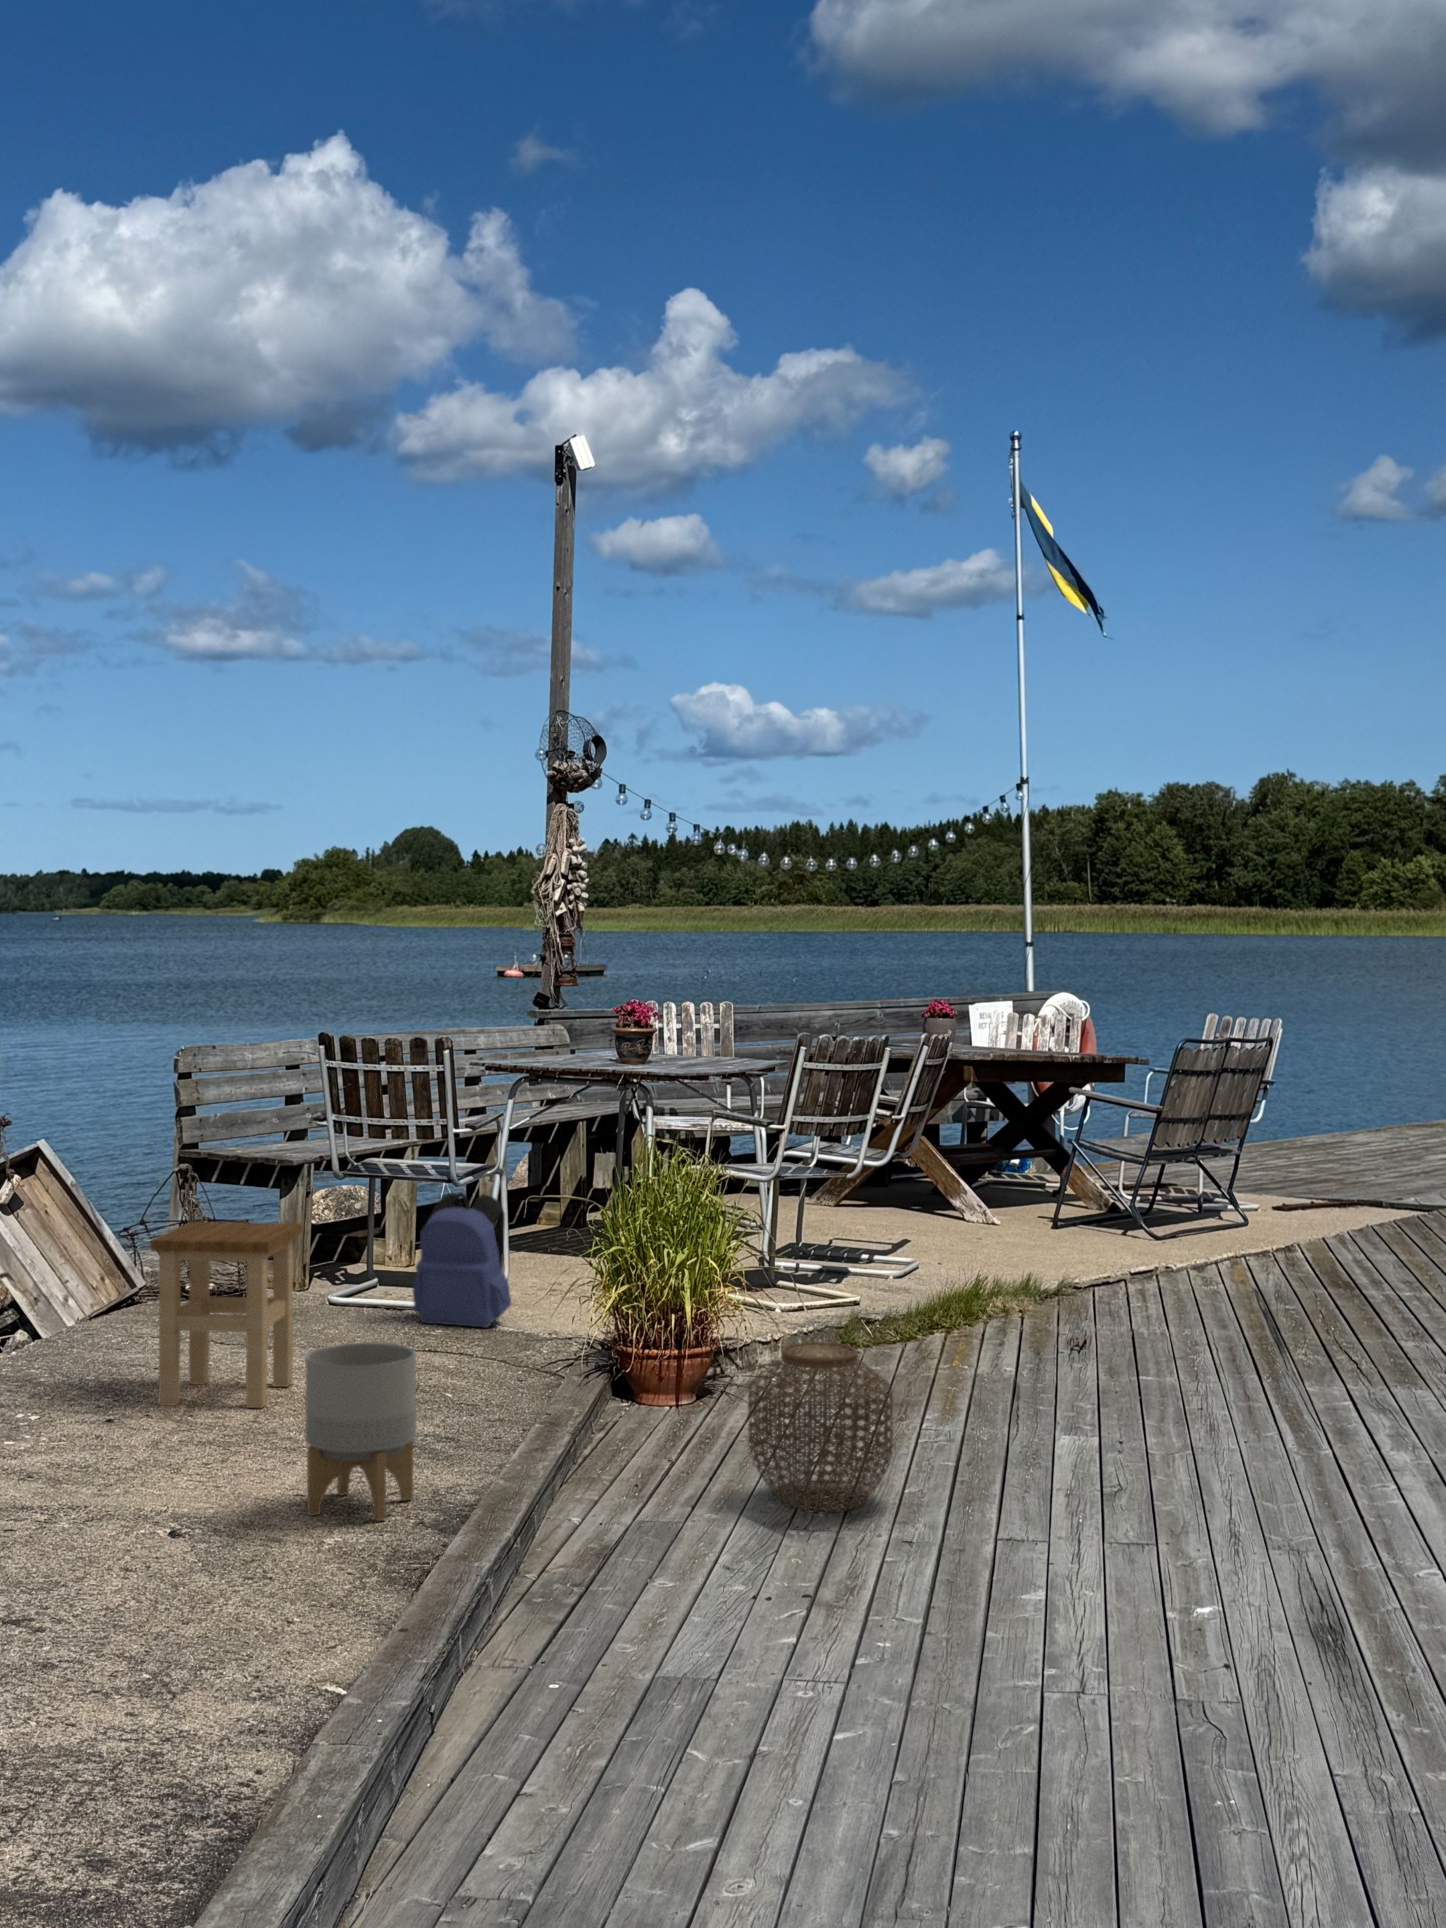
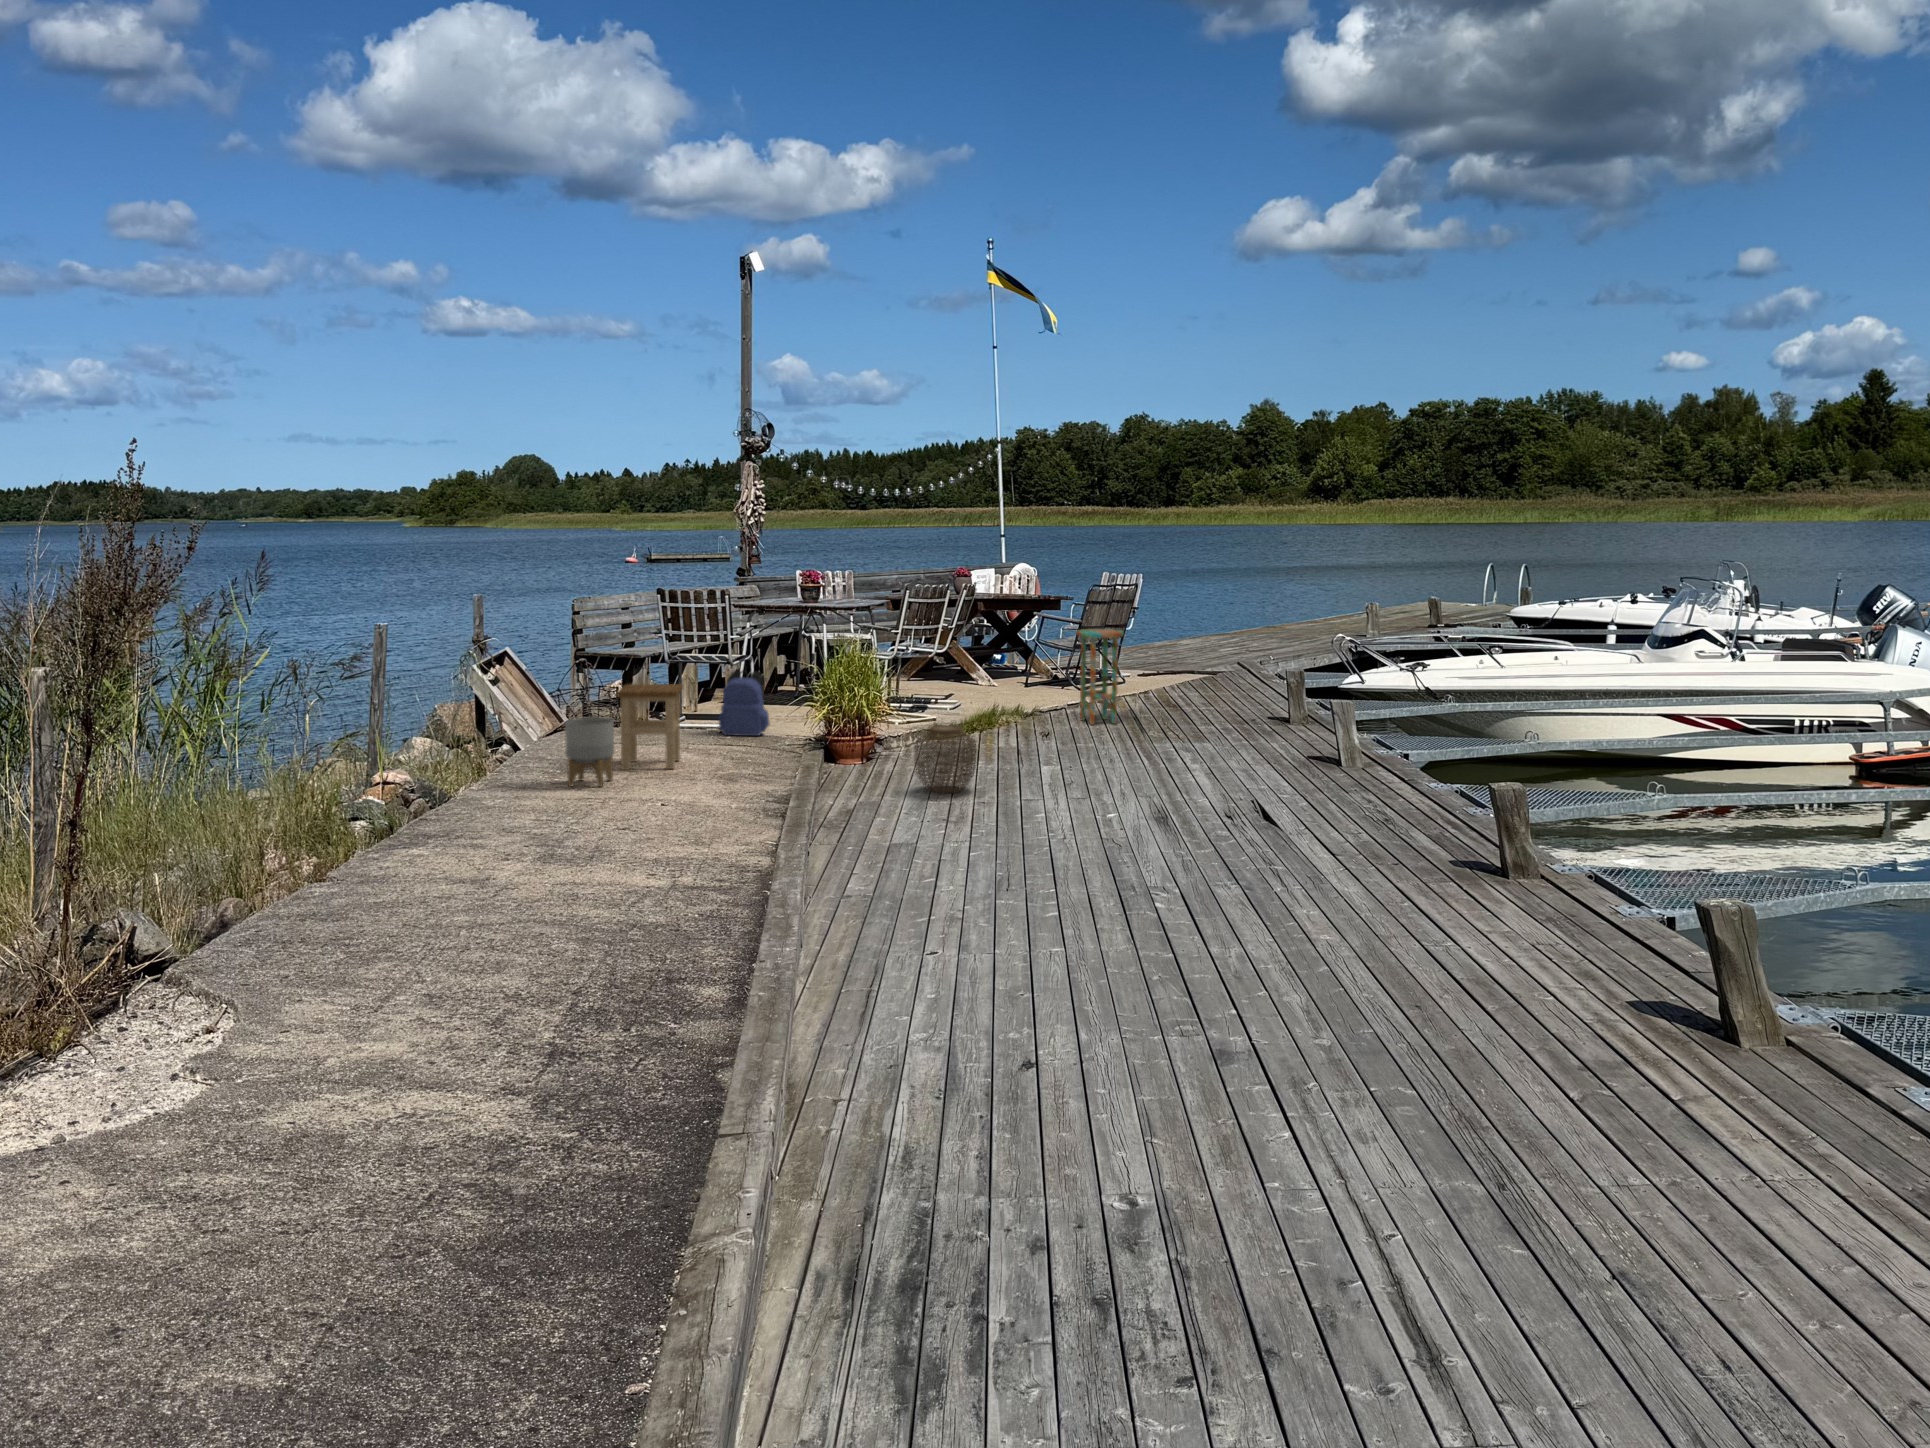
side table: none [1144,1117,1248,1324] -> present [1076,629,1124,725]
planter: present [305,1342,416,1521] -> present [565,717,614,787]

